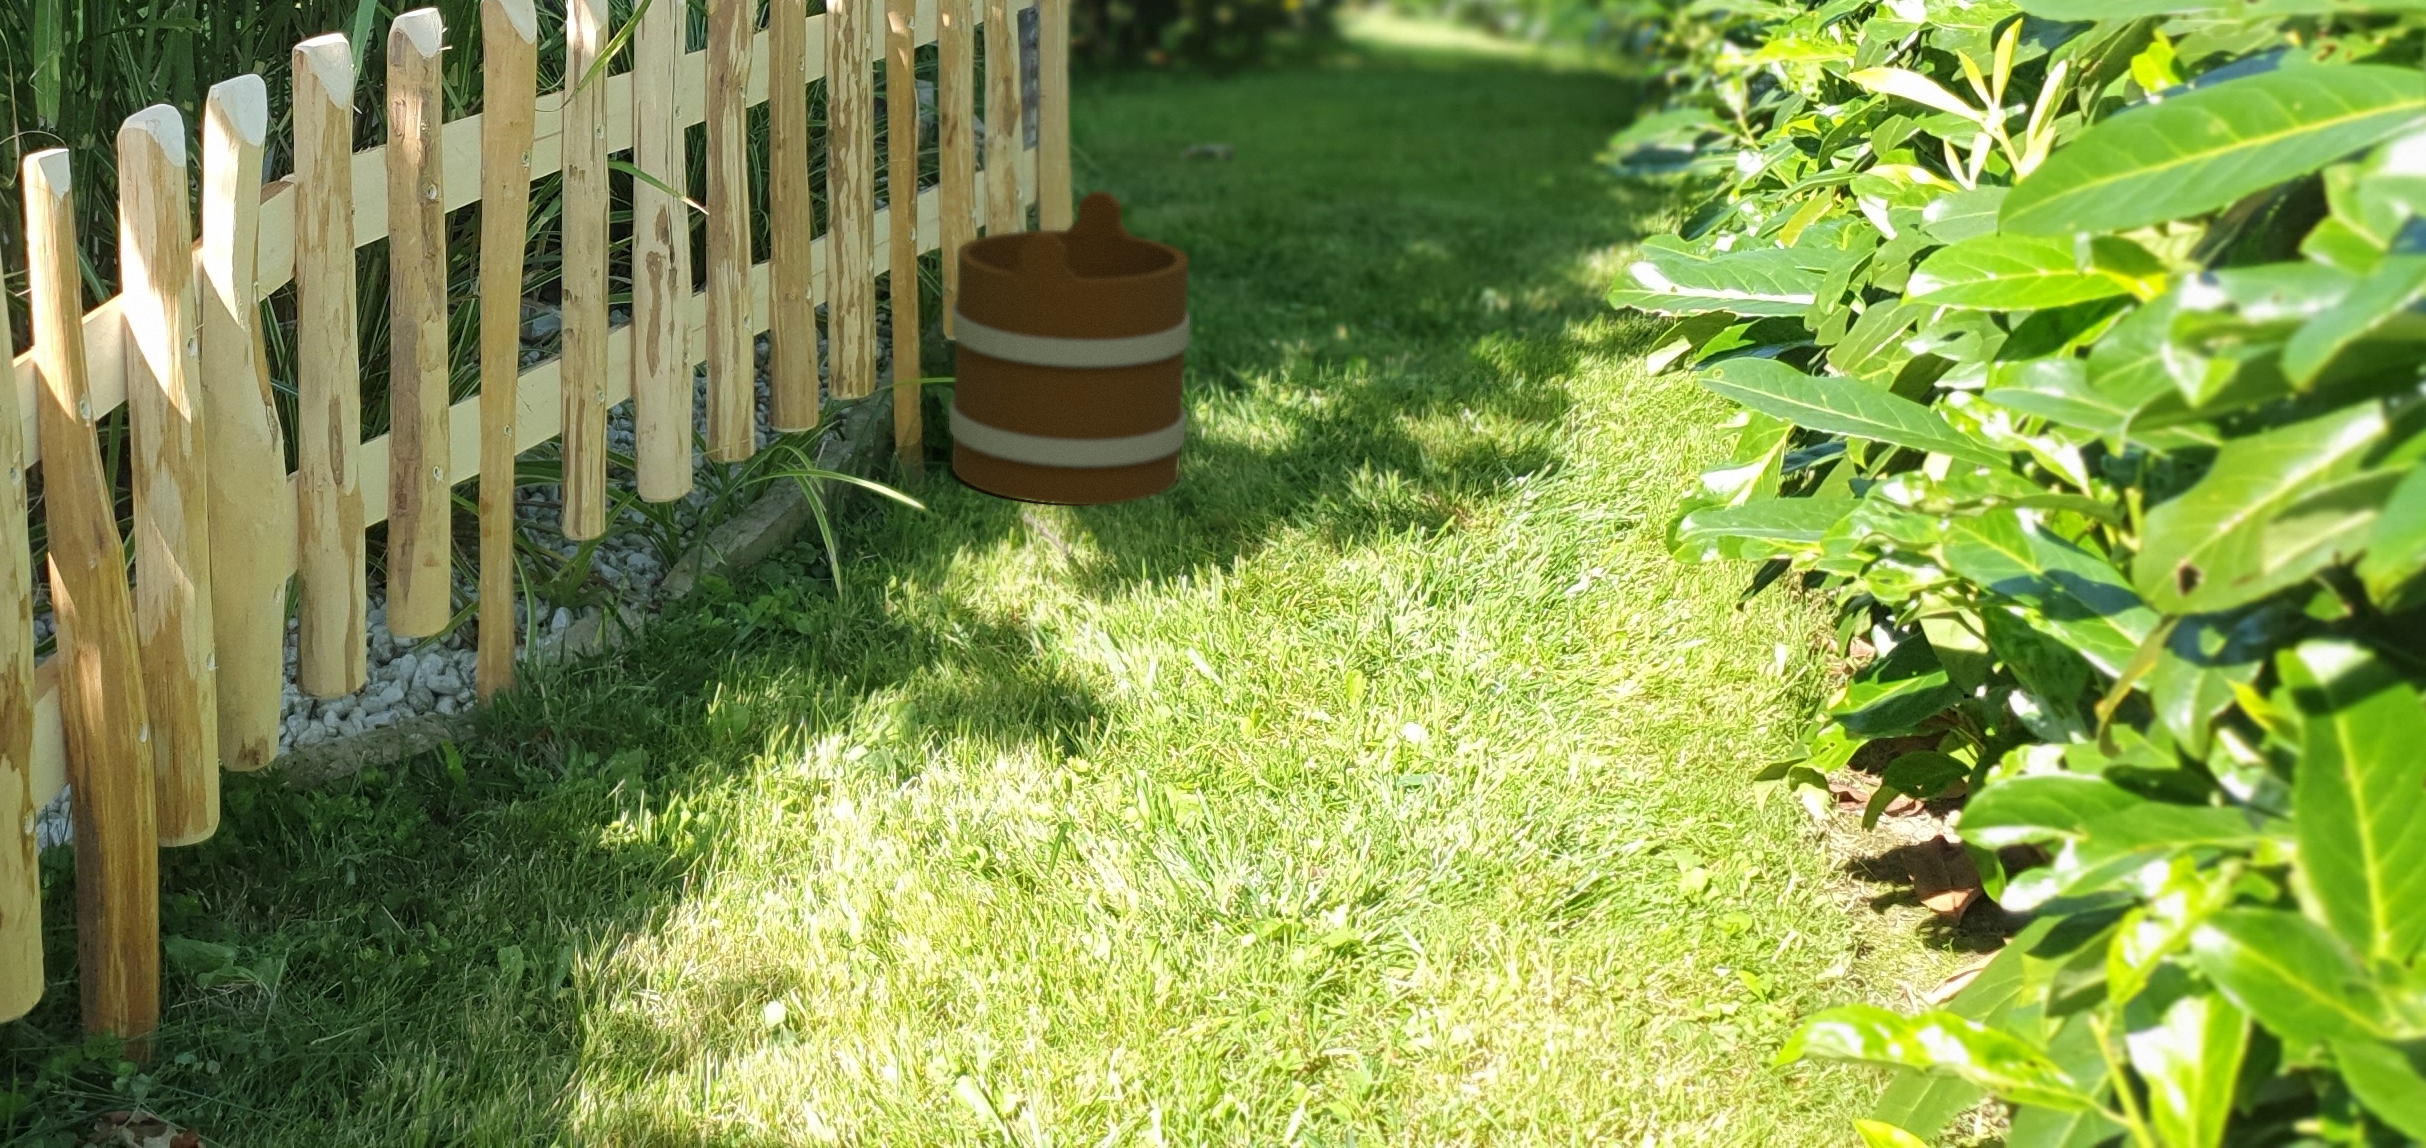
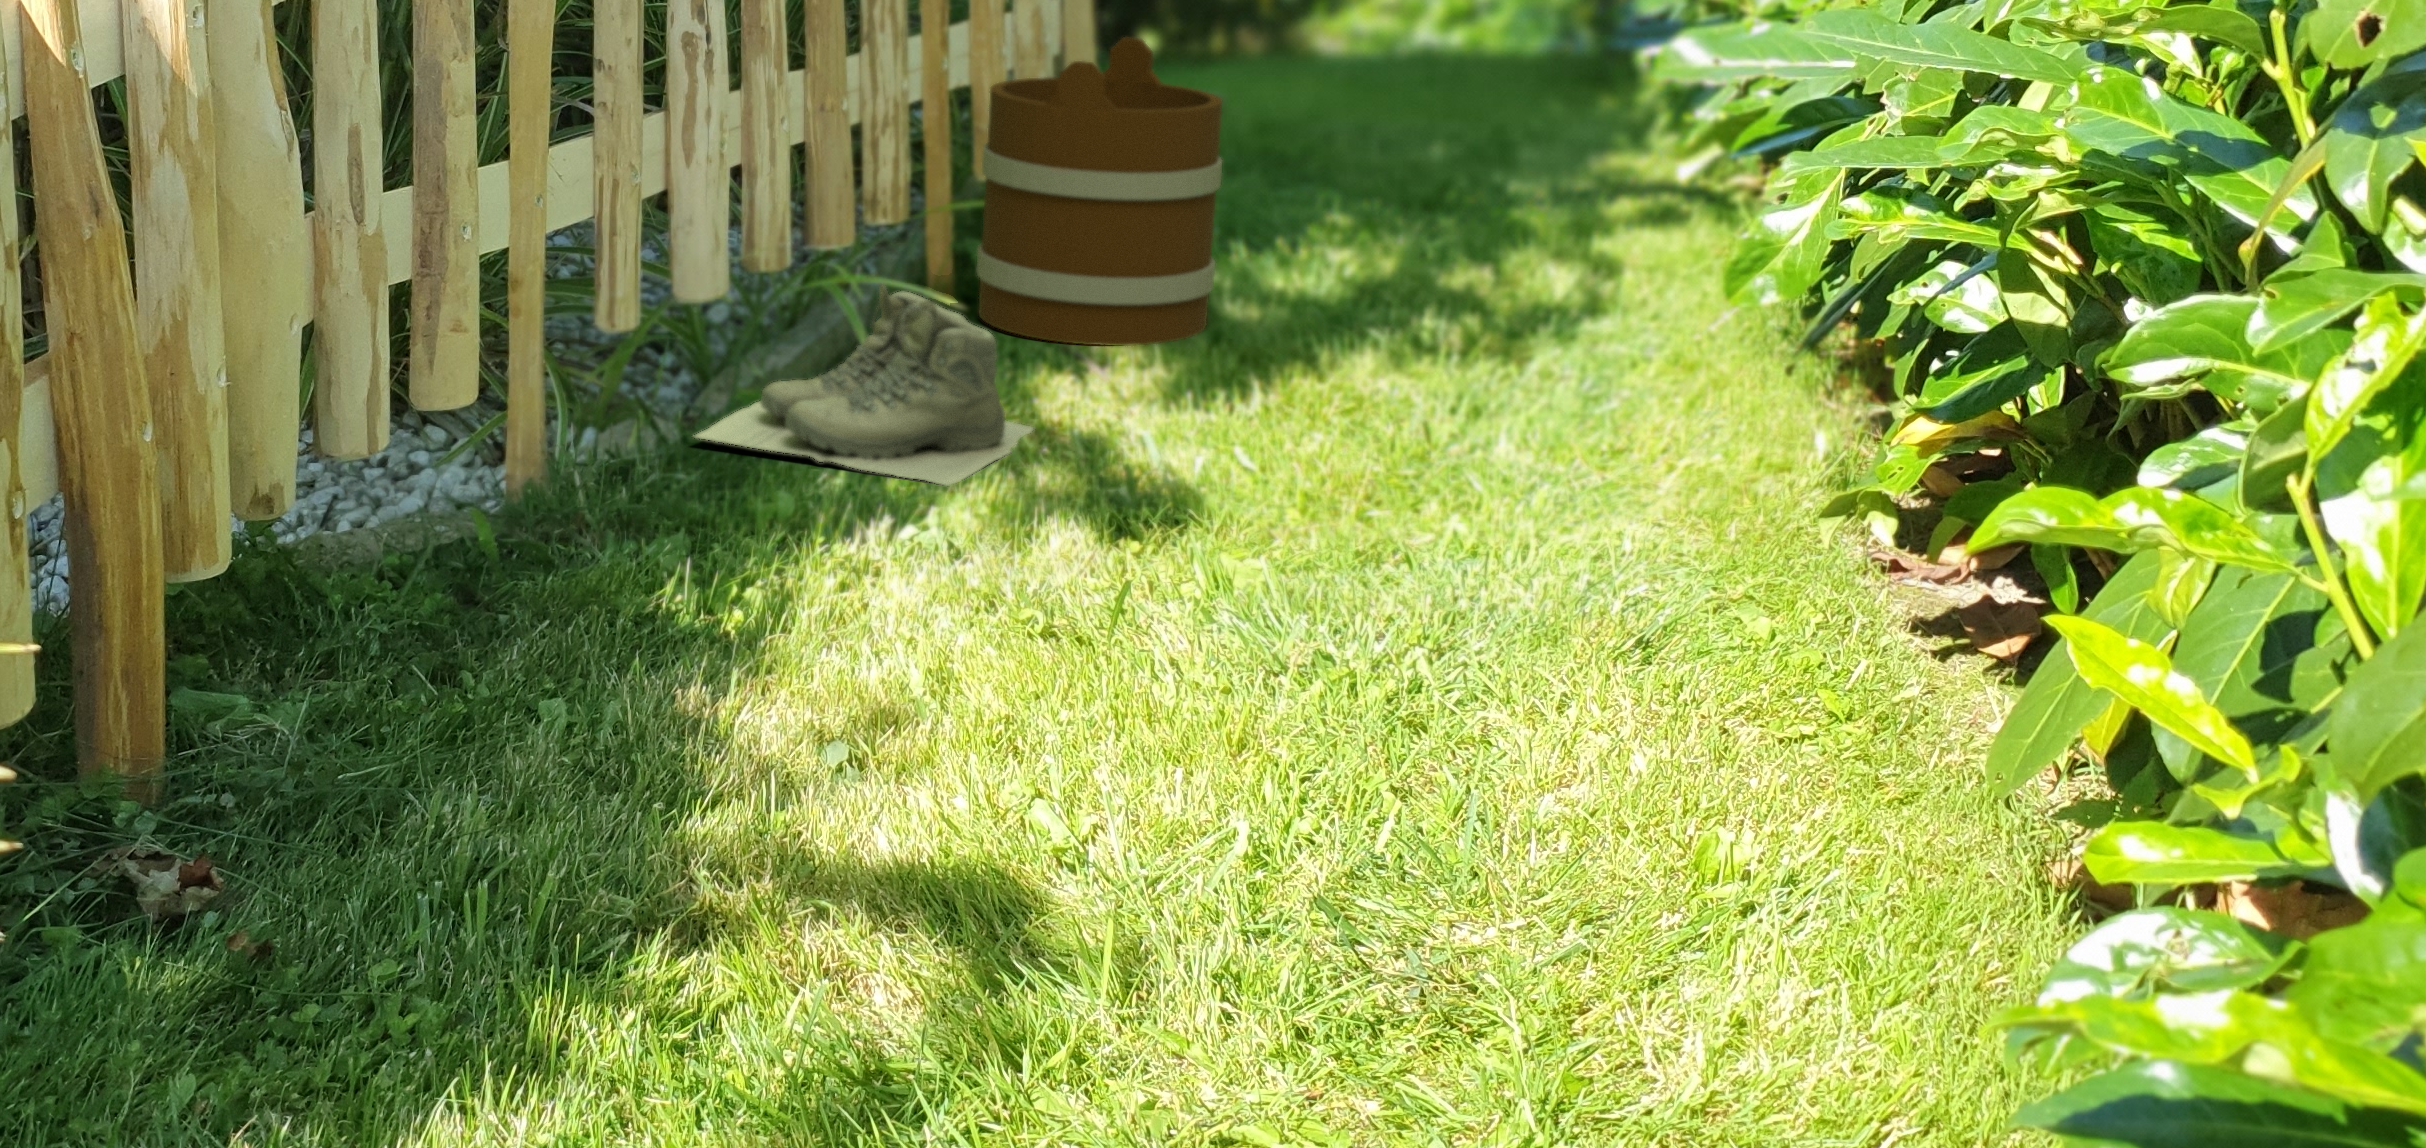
boots: none [662,482,1011,690] -> present [693,284,1033,485]

